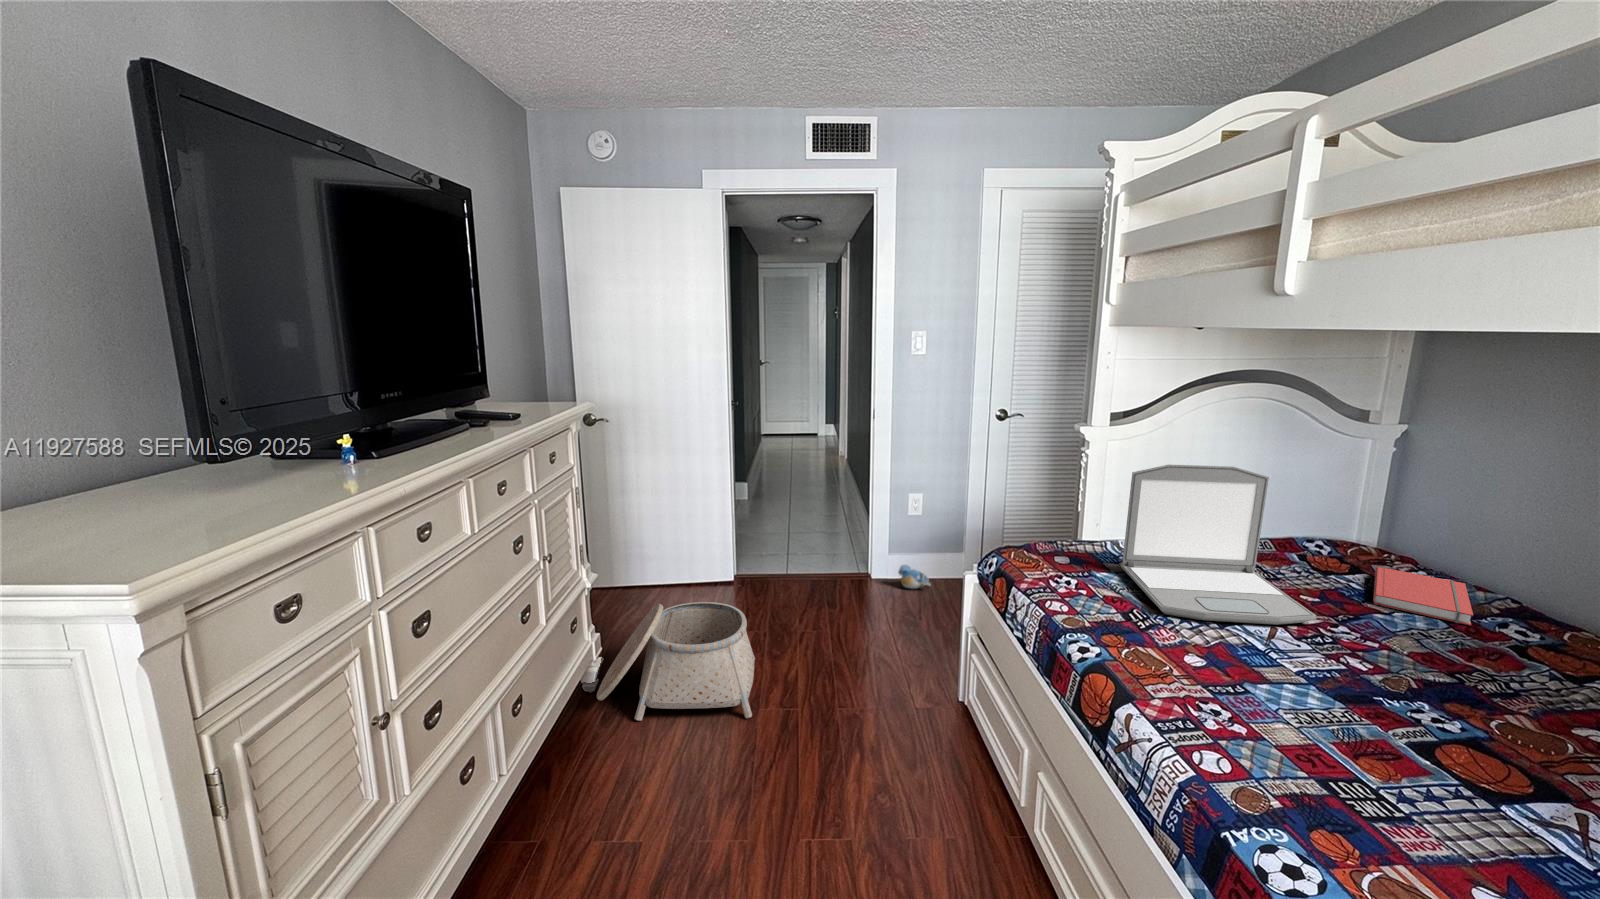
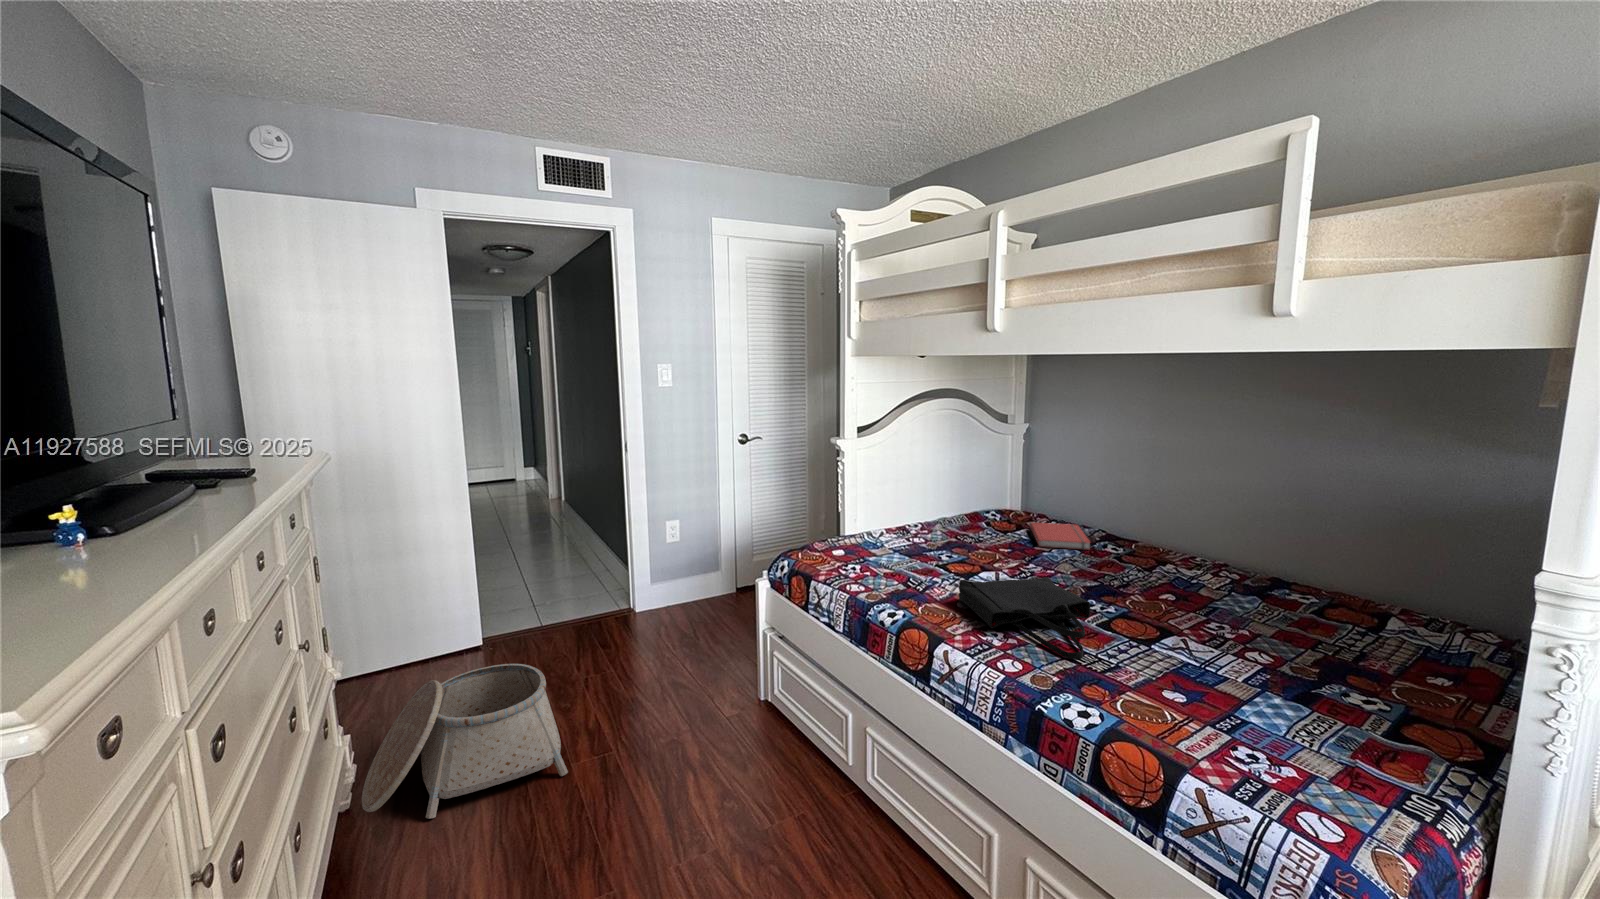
laptop: present [1121,465,1316,625] -> none [883,461,1017,578]
plush toy: present [898,565,931,589] -> none [664,592,697,614]
tote bag: none [1189,628,1396,785] -> present [959,577,1090,659]

